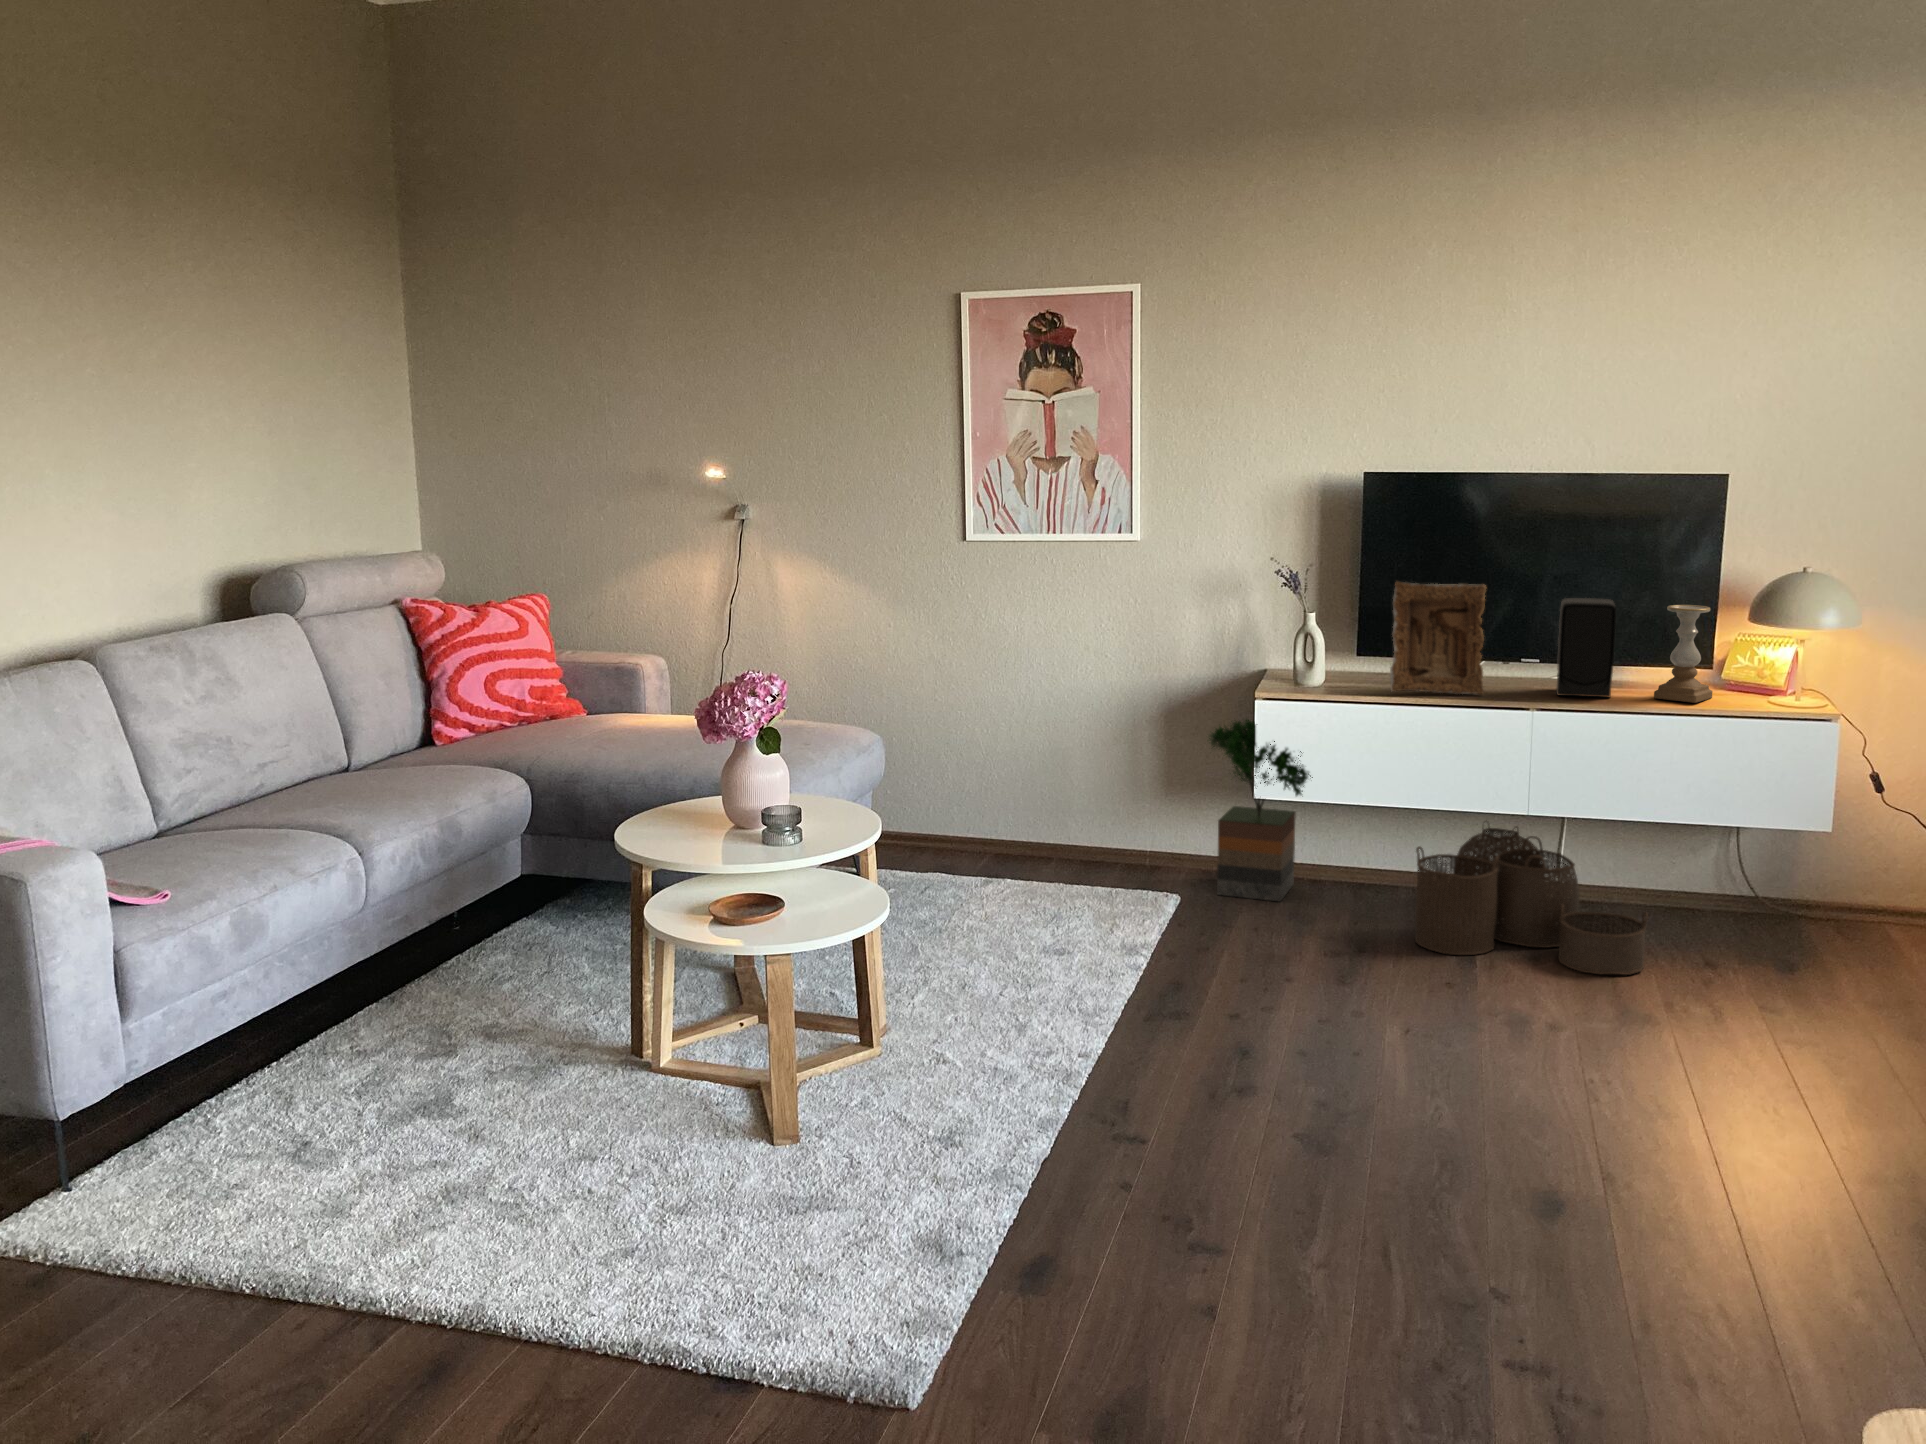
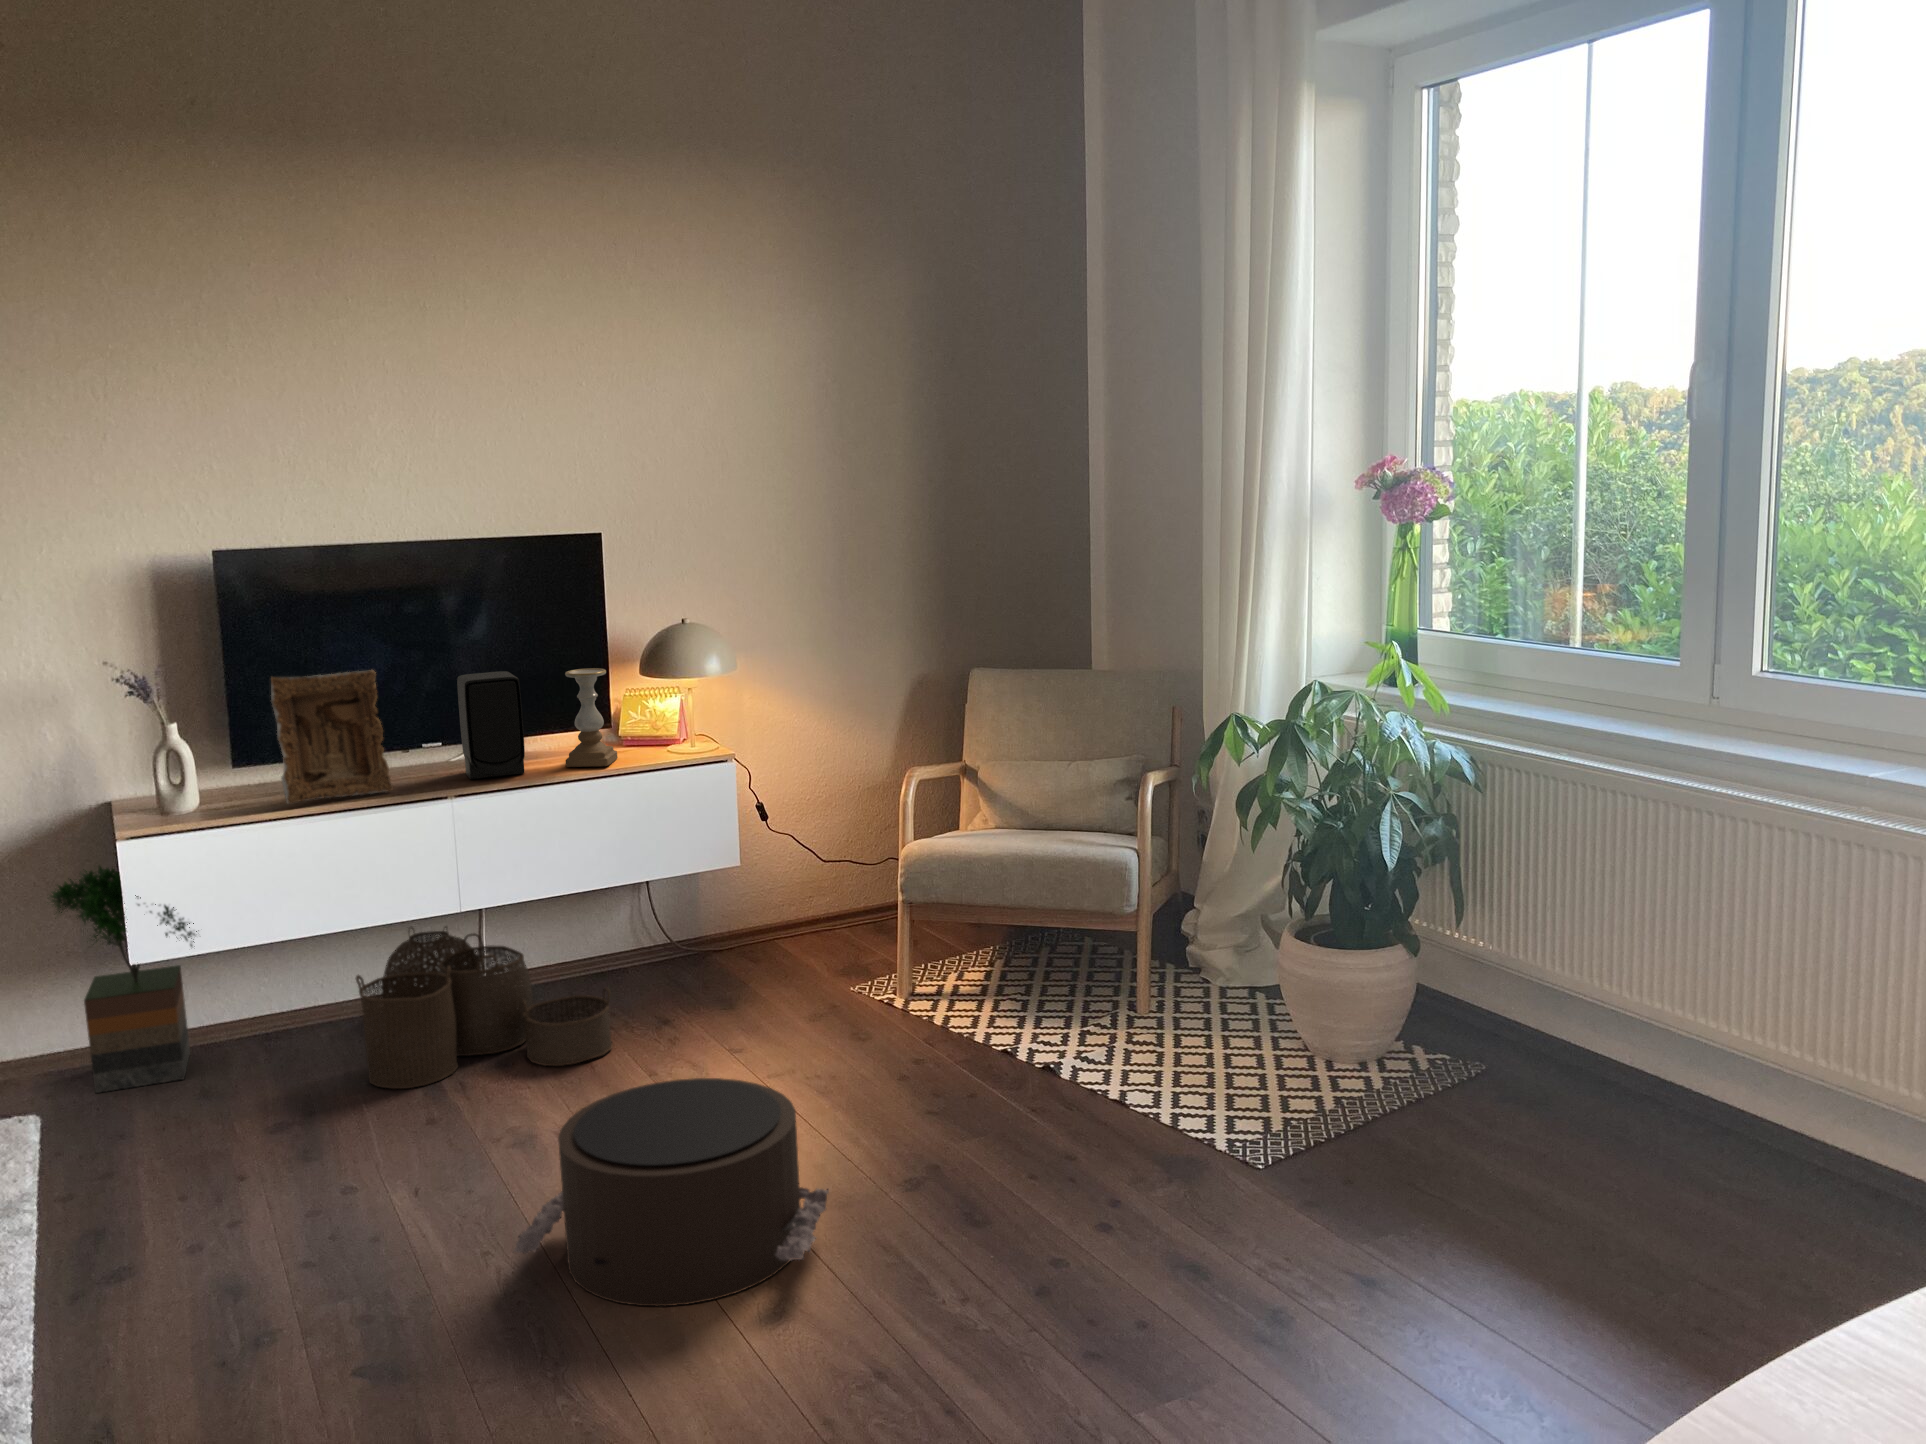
pouf: none [1449,987,1772,1193] -> present [514,1078,829,1306]

